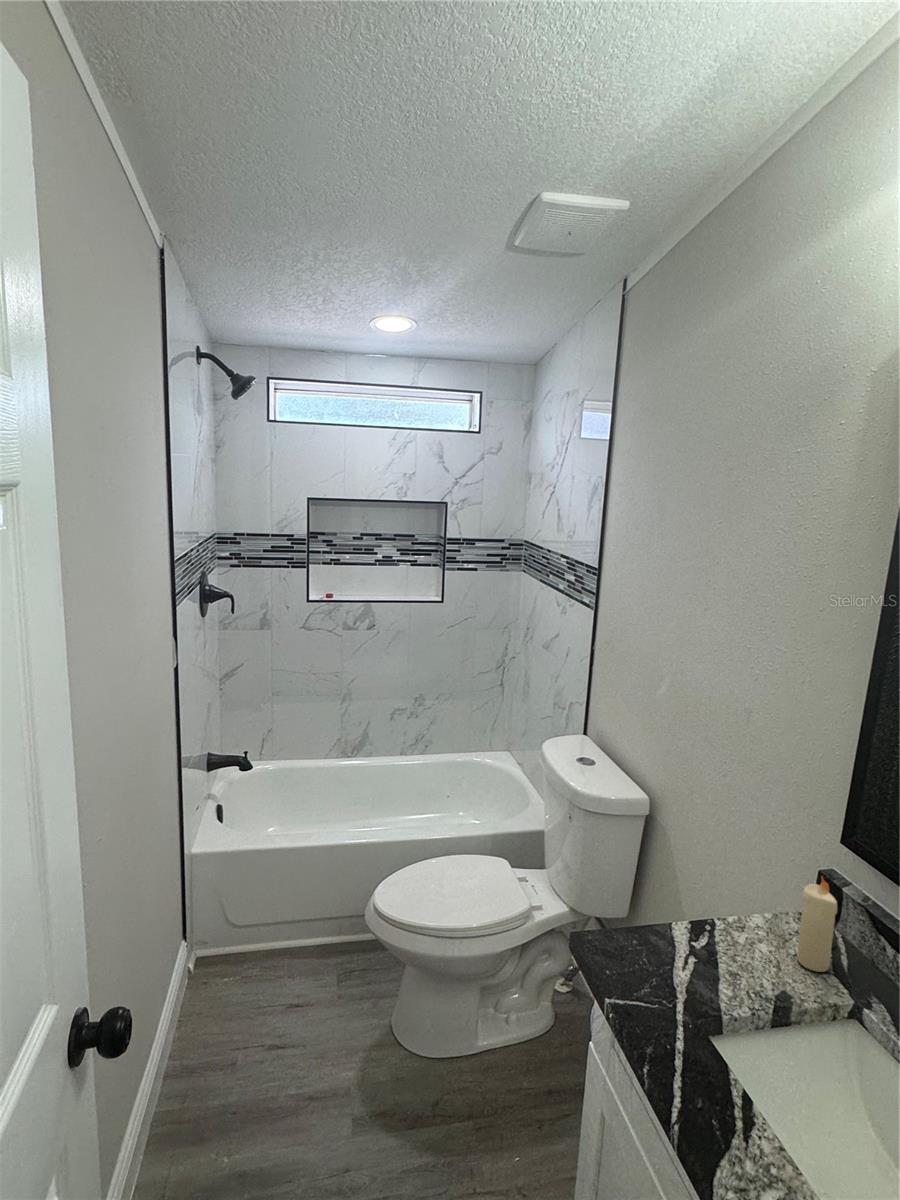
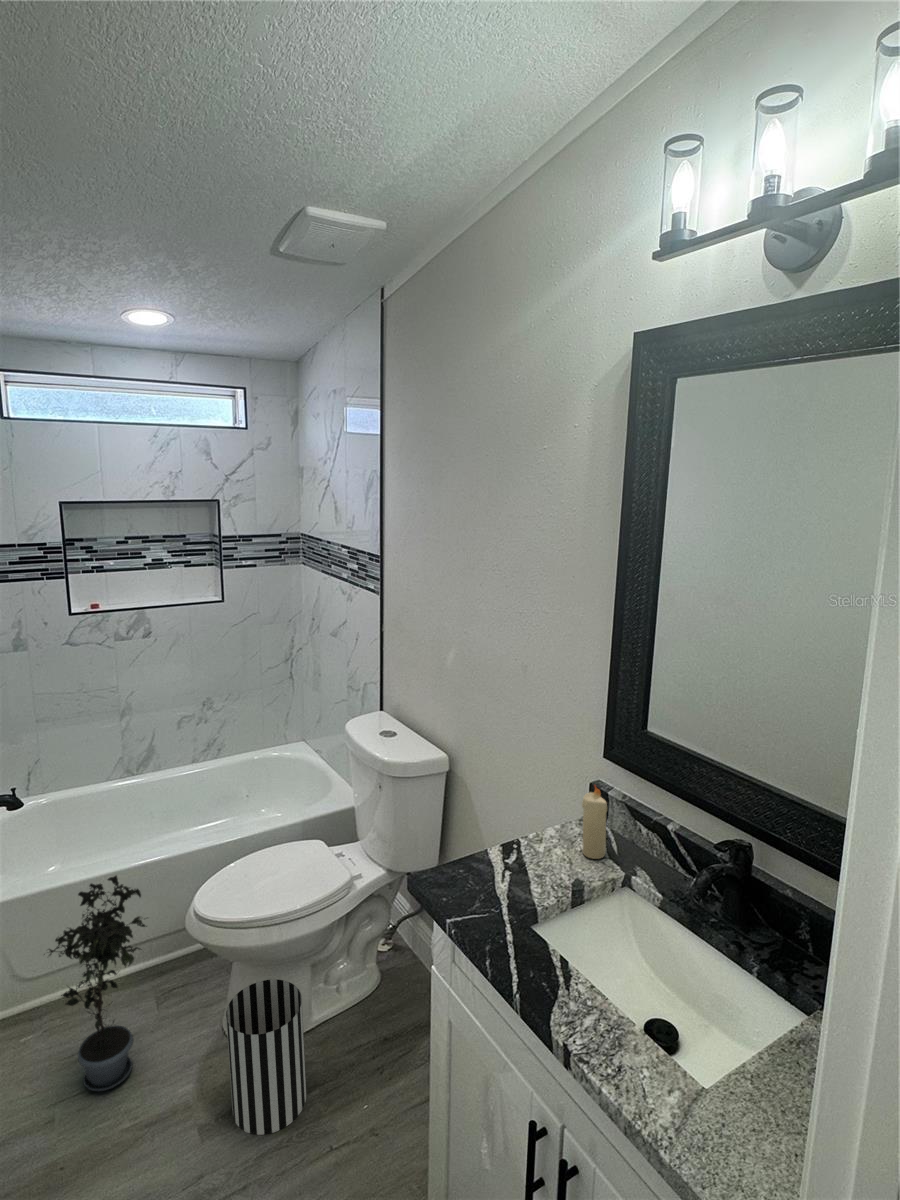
potted plant: none [239,852,331,1054] -> present [49,876,147,1091]
wastebasket: none [384,992,461,1154] -> present [226,979,306,1135]

